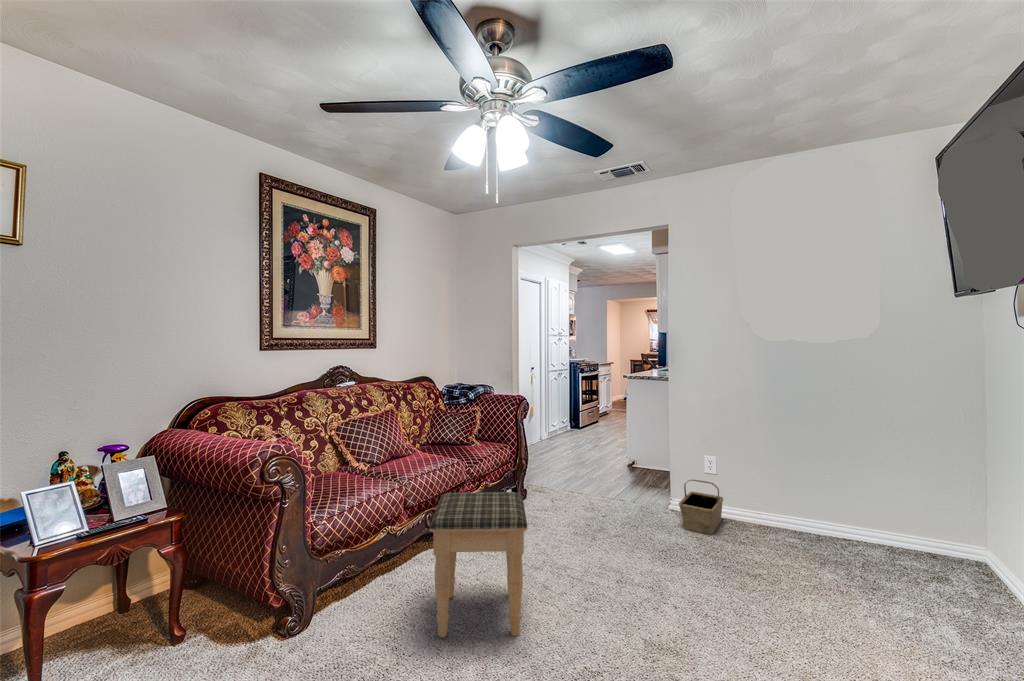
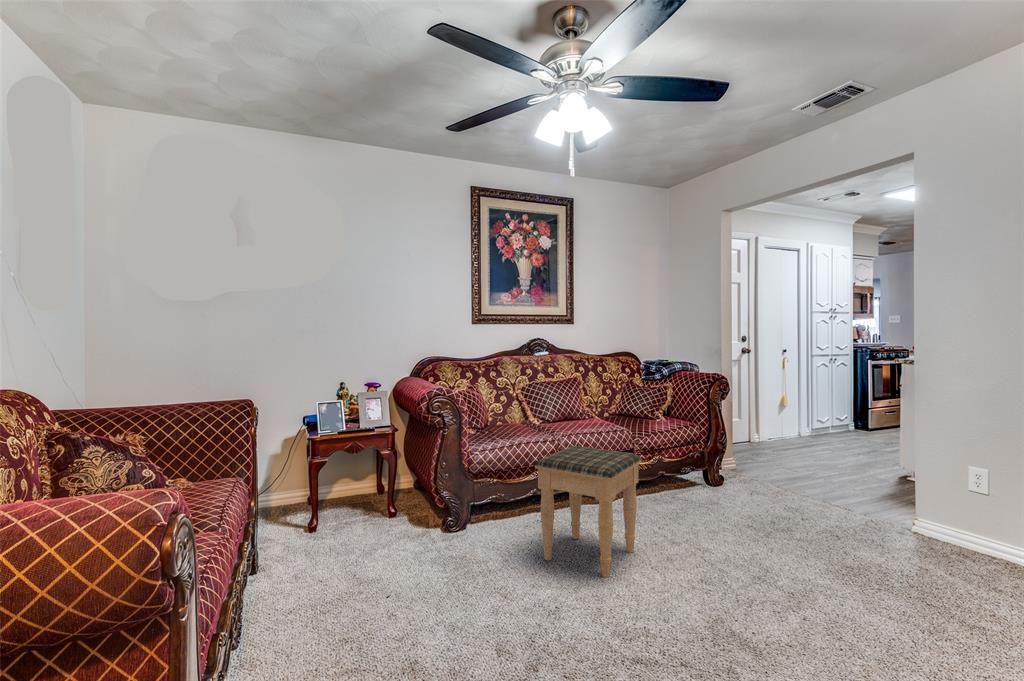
basket: present [679,480,723,535] -> none [897,490,983,564]

